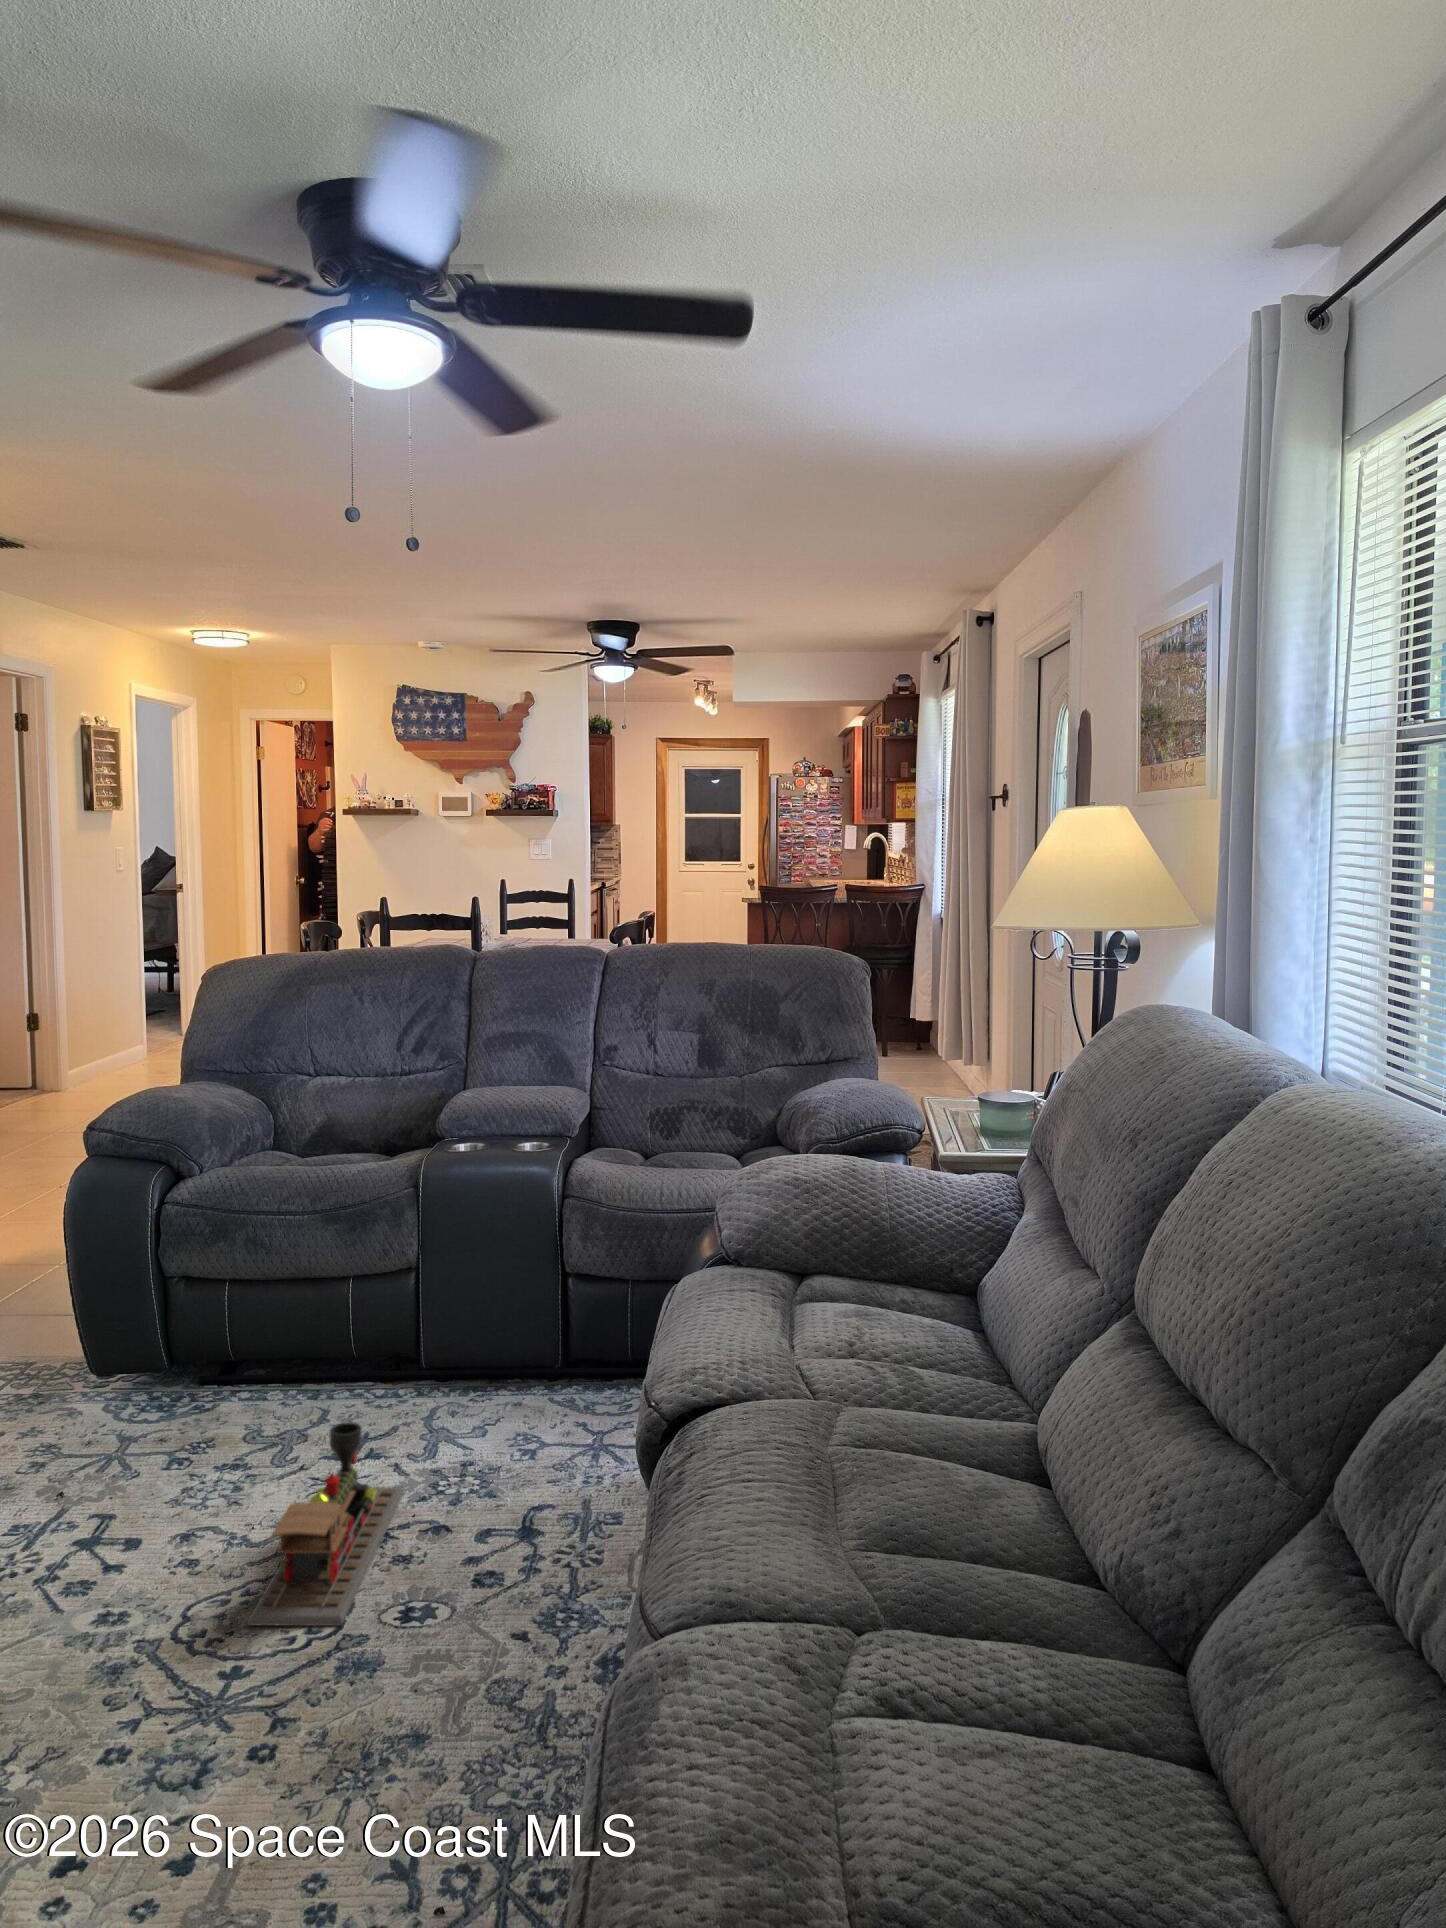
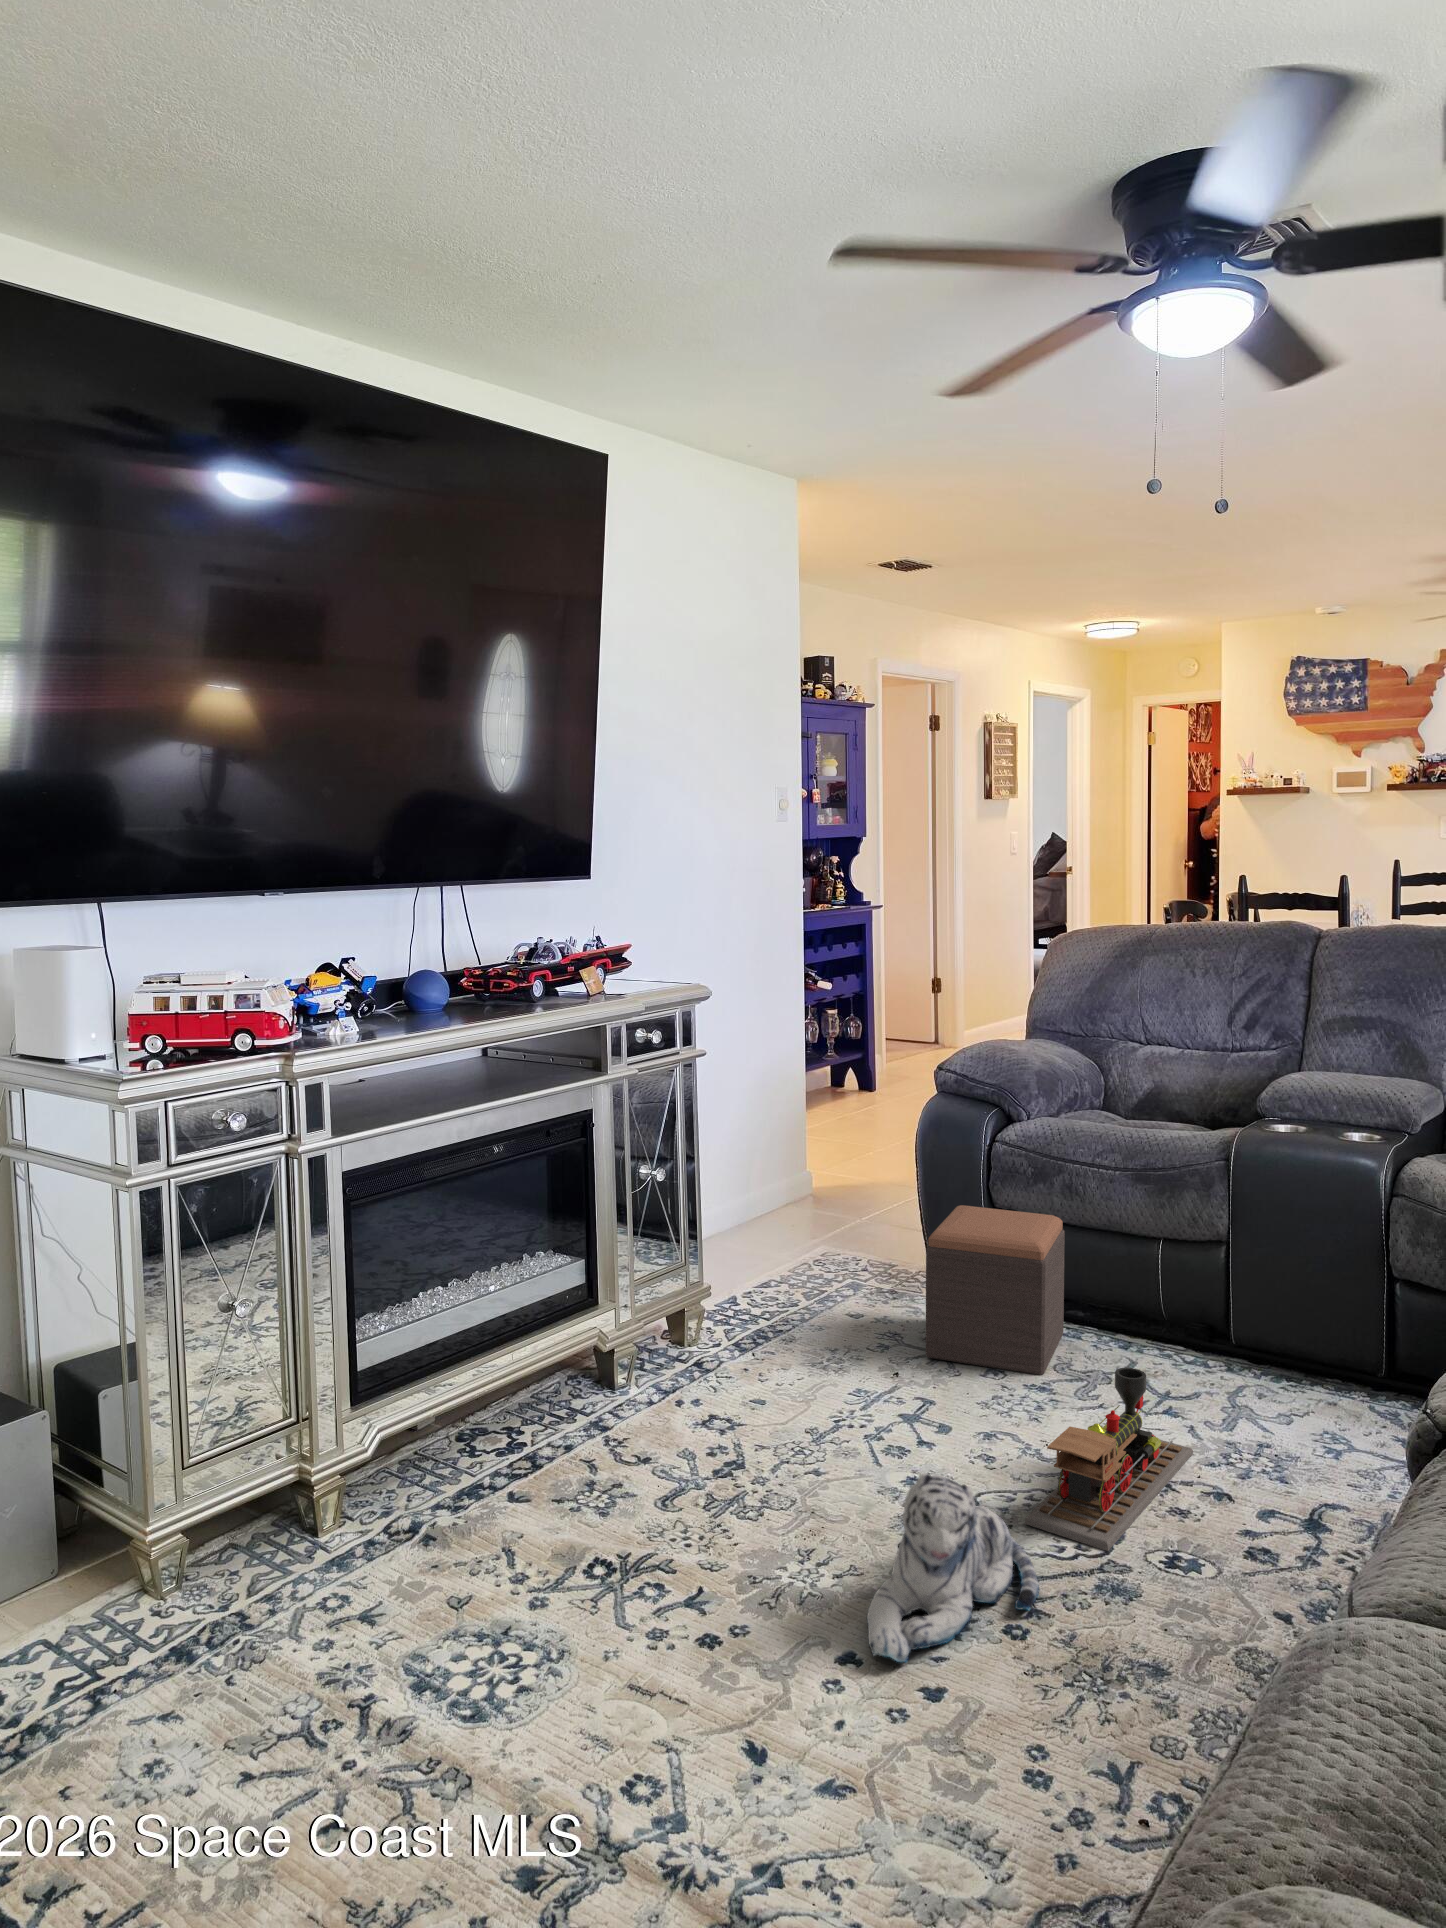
footstool: none [91,1273,247,1462] -> present [926,1205,1065,1375]
plush toy: none [83,1608,279,1855] -> present [867,1473,1039,1662]

